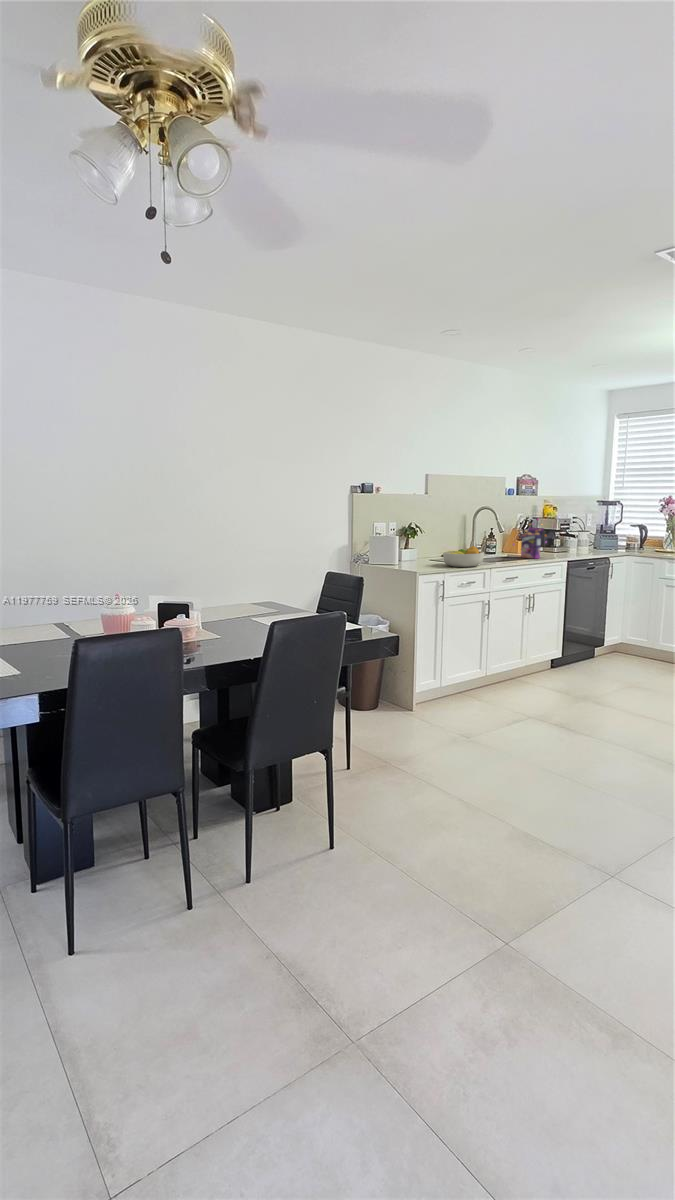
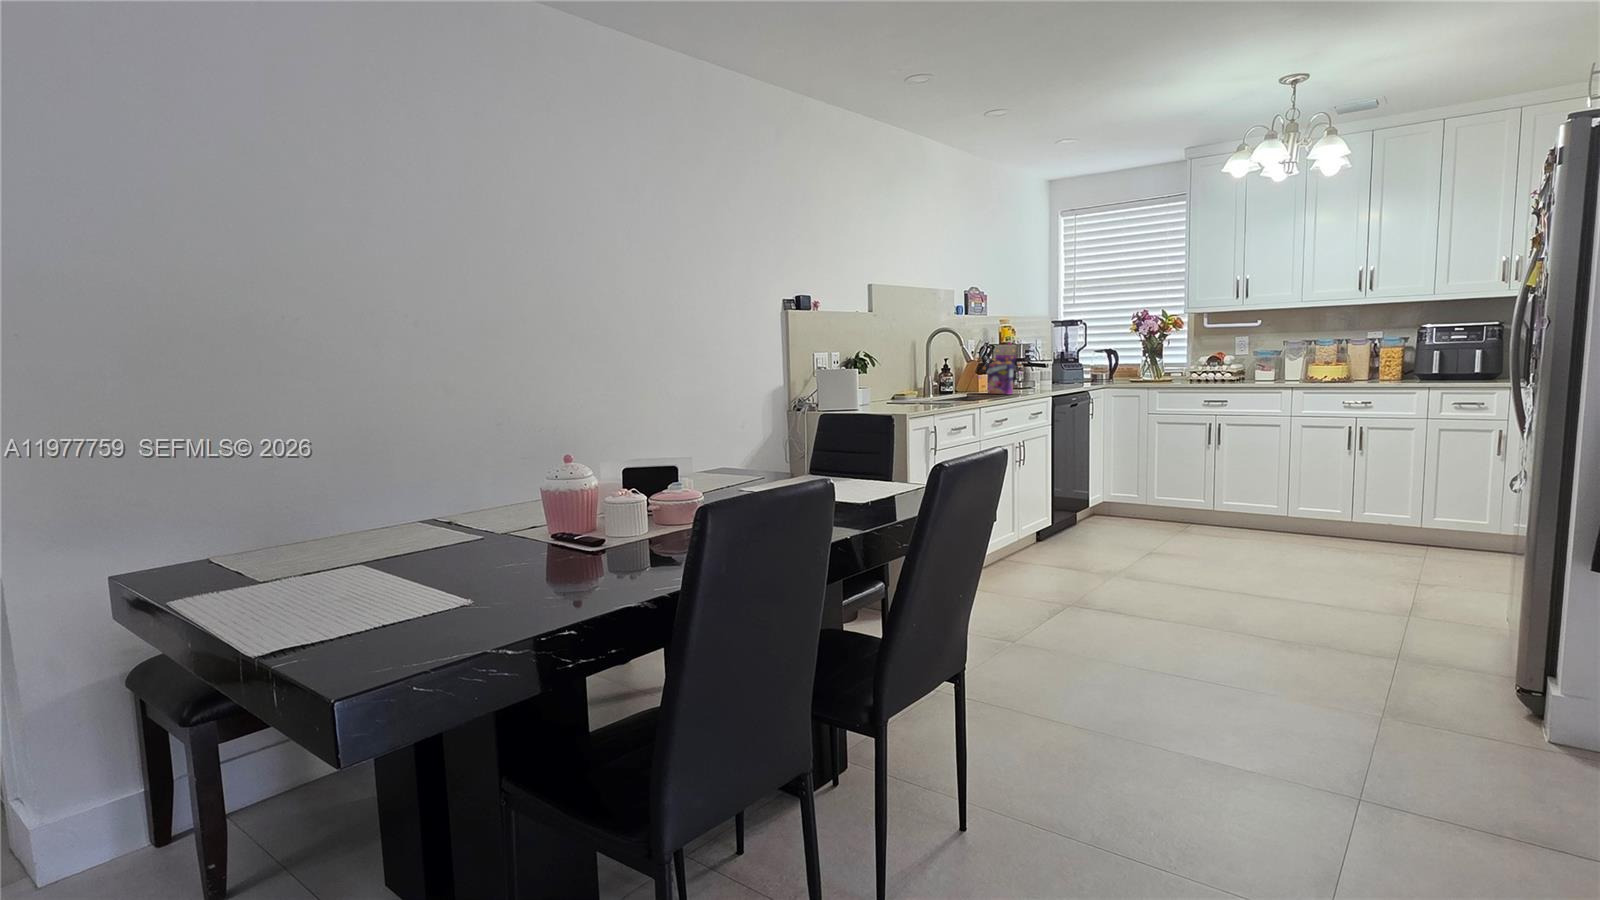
fruit bowl: present [443,546,484,567] -> none [910,379,960,408]

